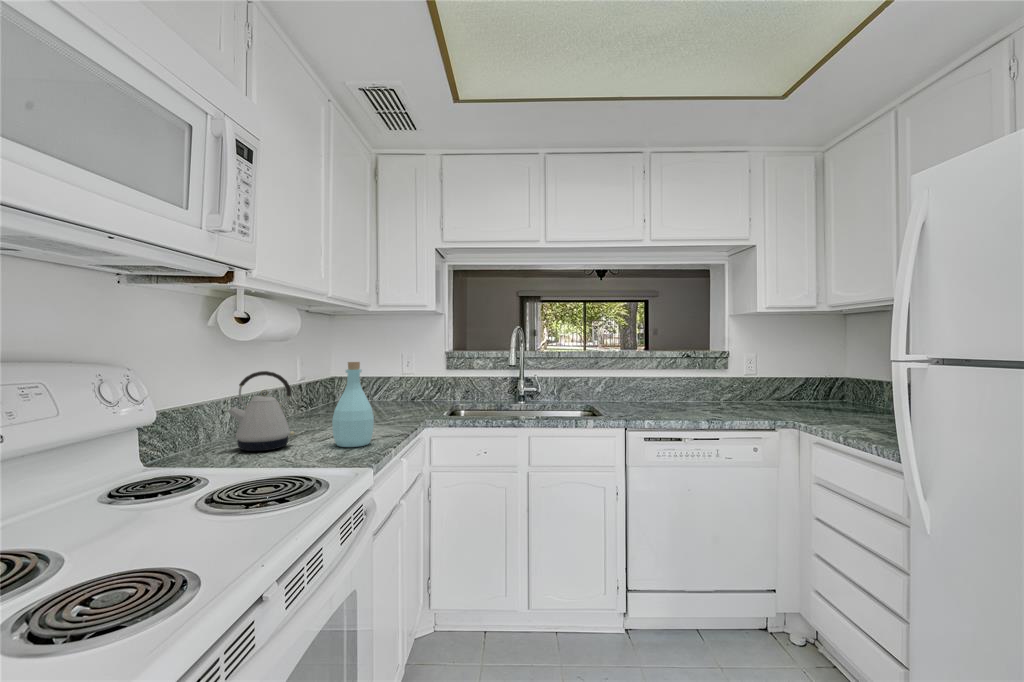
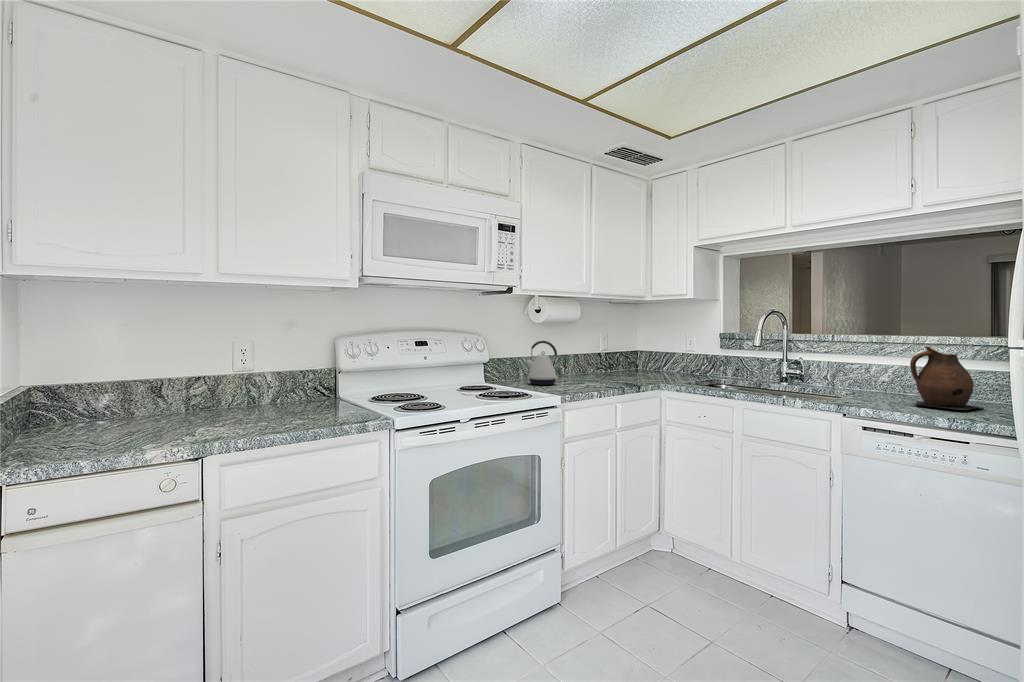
ceramic pitcher: none [648,360,694,413] -> present [910,346,984,410]
bottle: present [332,362,374,447] -> none [573,337,598,390]

